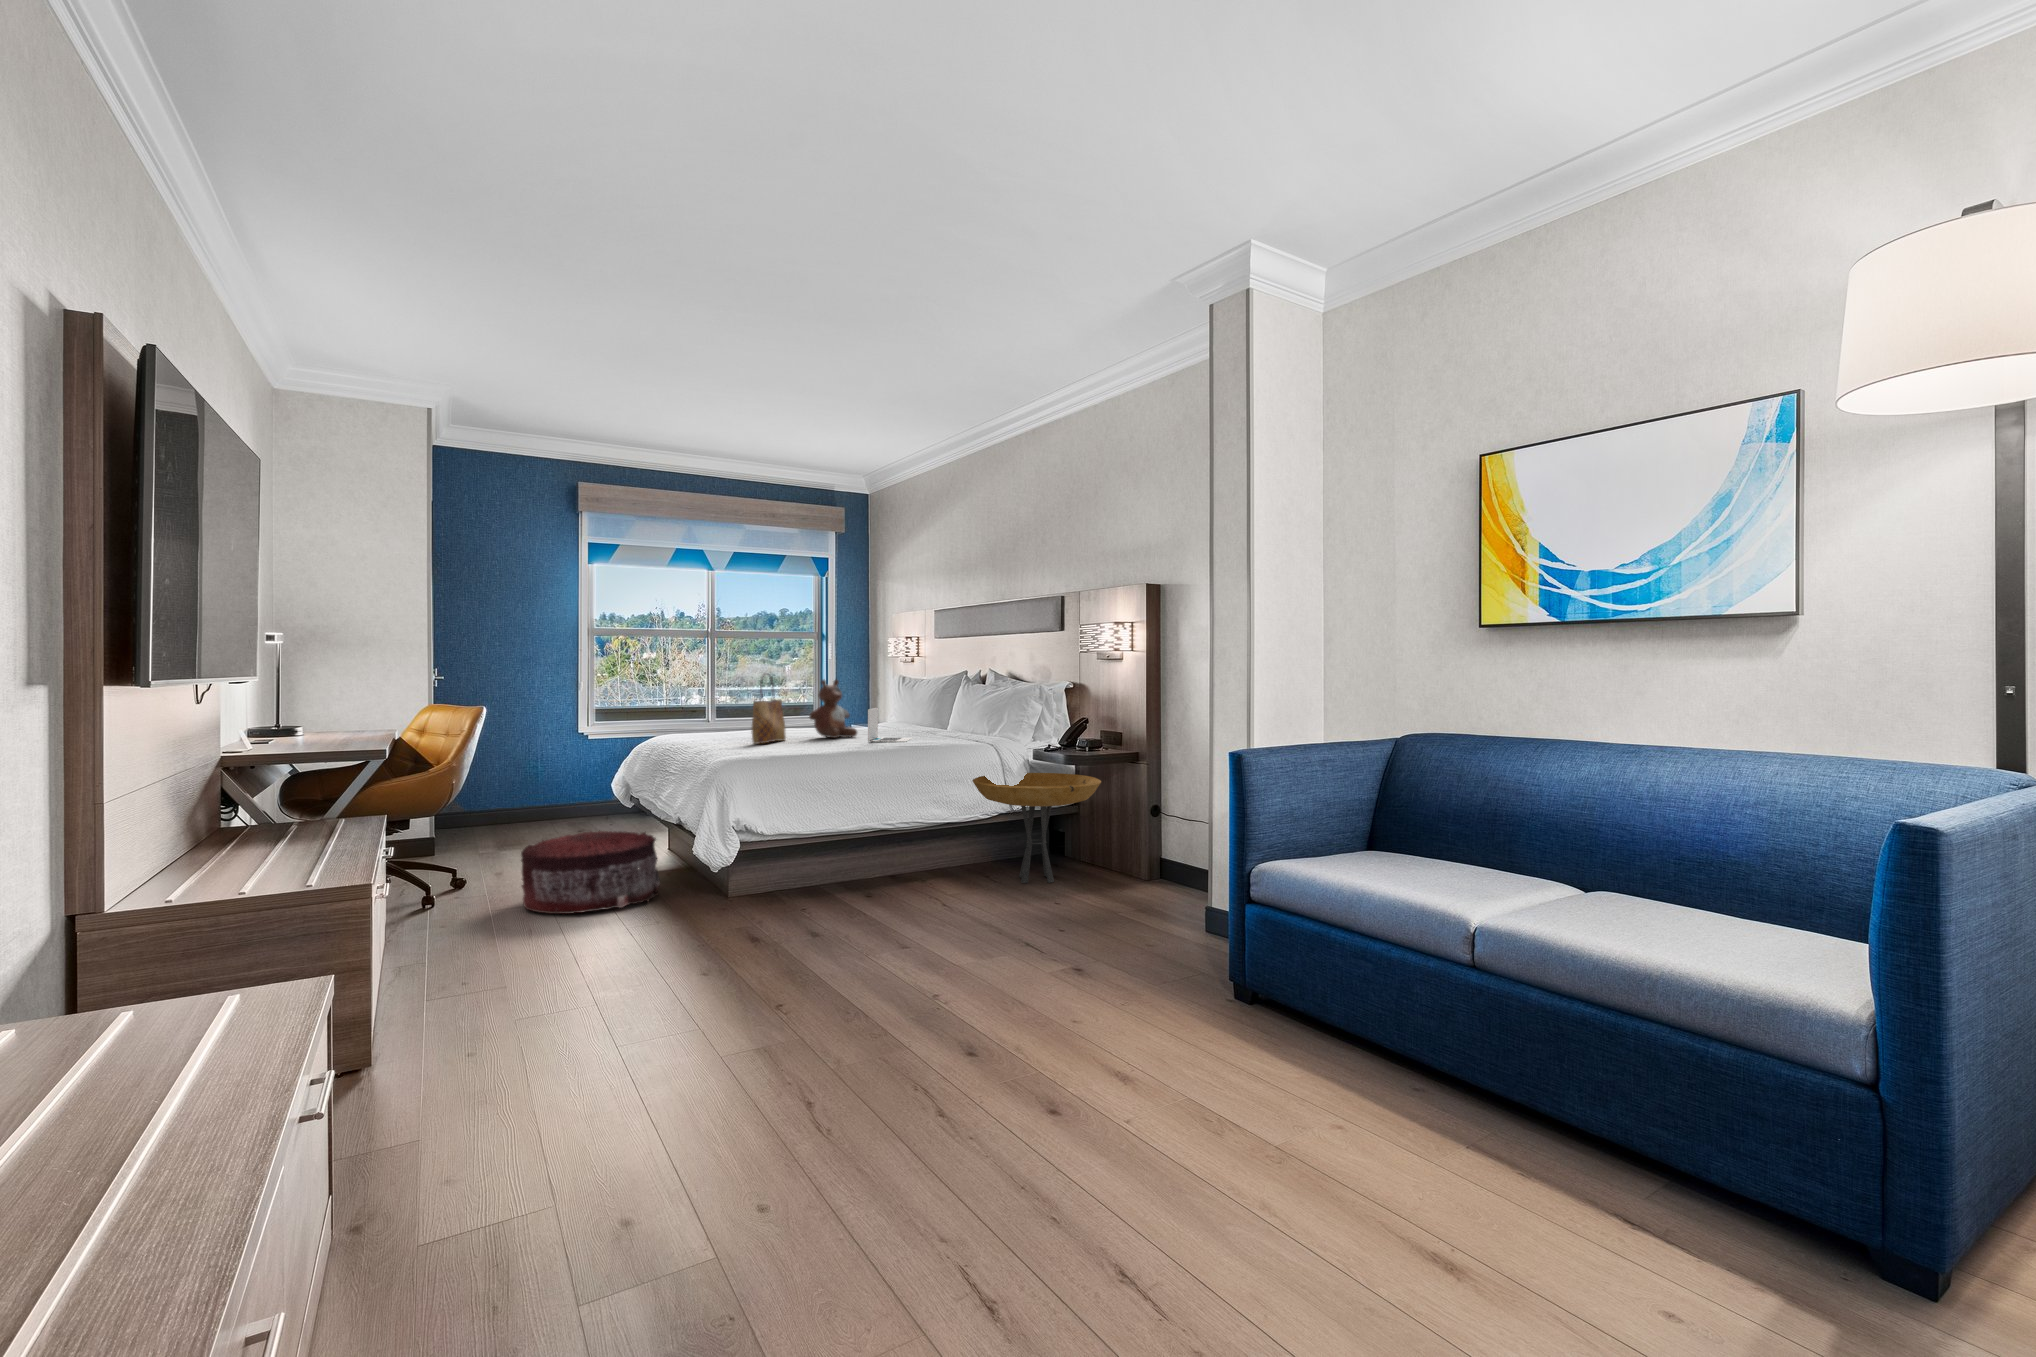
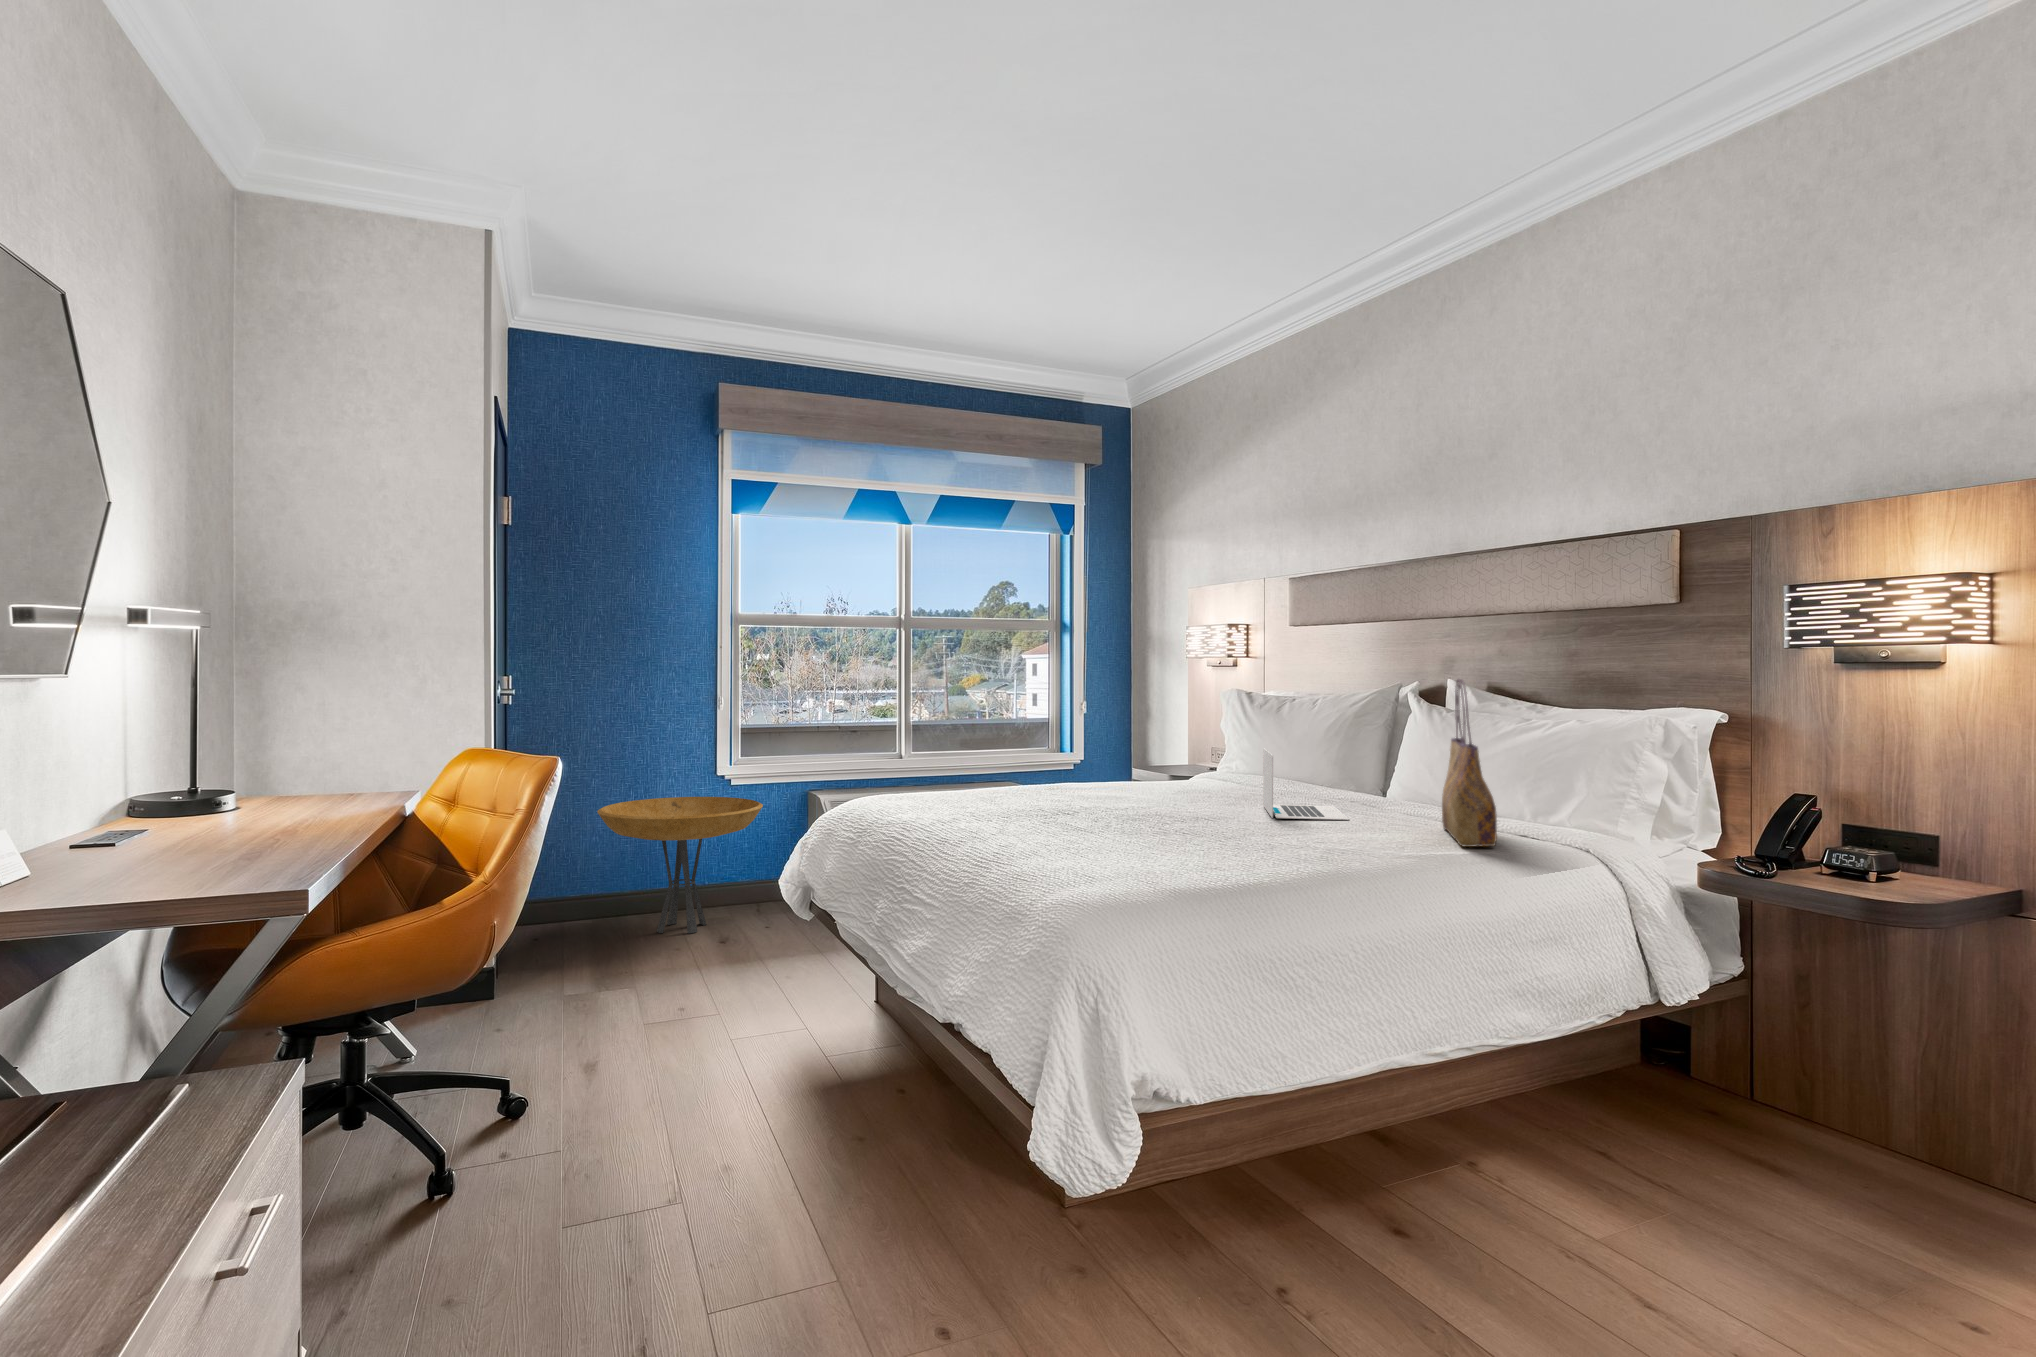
tote bag: present [751,673,786,744] -> present [1442,679,1497,847]
stuffed bear: present [809,680,857,738] -> none [1130,694,1215,804]
side table: present [972,773,1101,883] -> present [597,797,763,934]
pouf: present [521,831,660,914] -> none [631,1019,927,1277]

